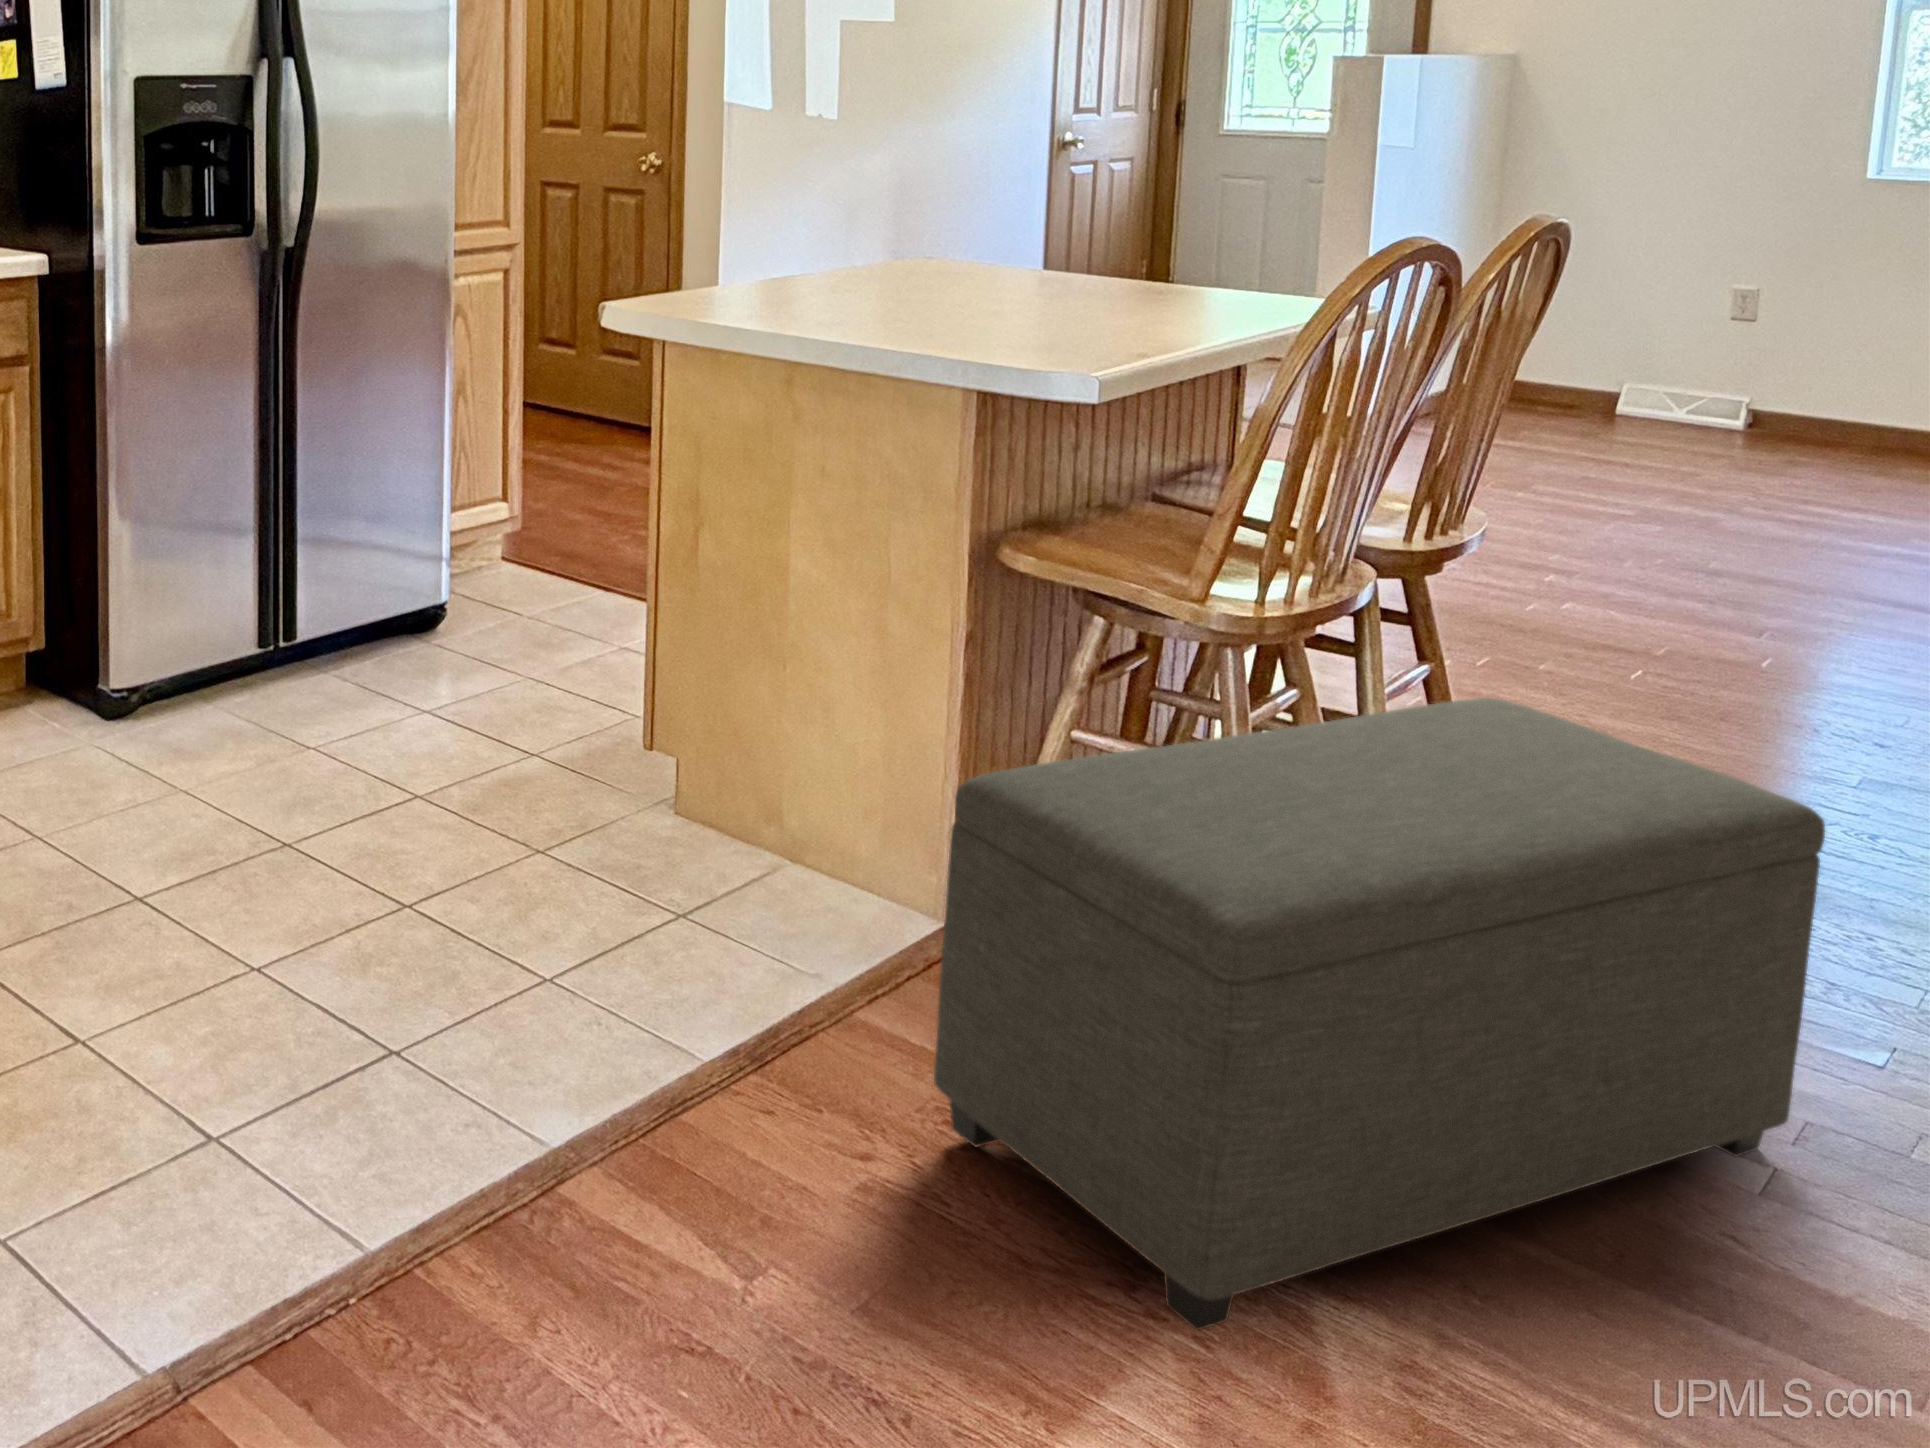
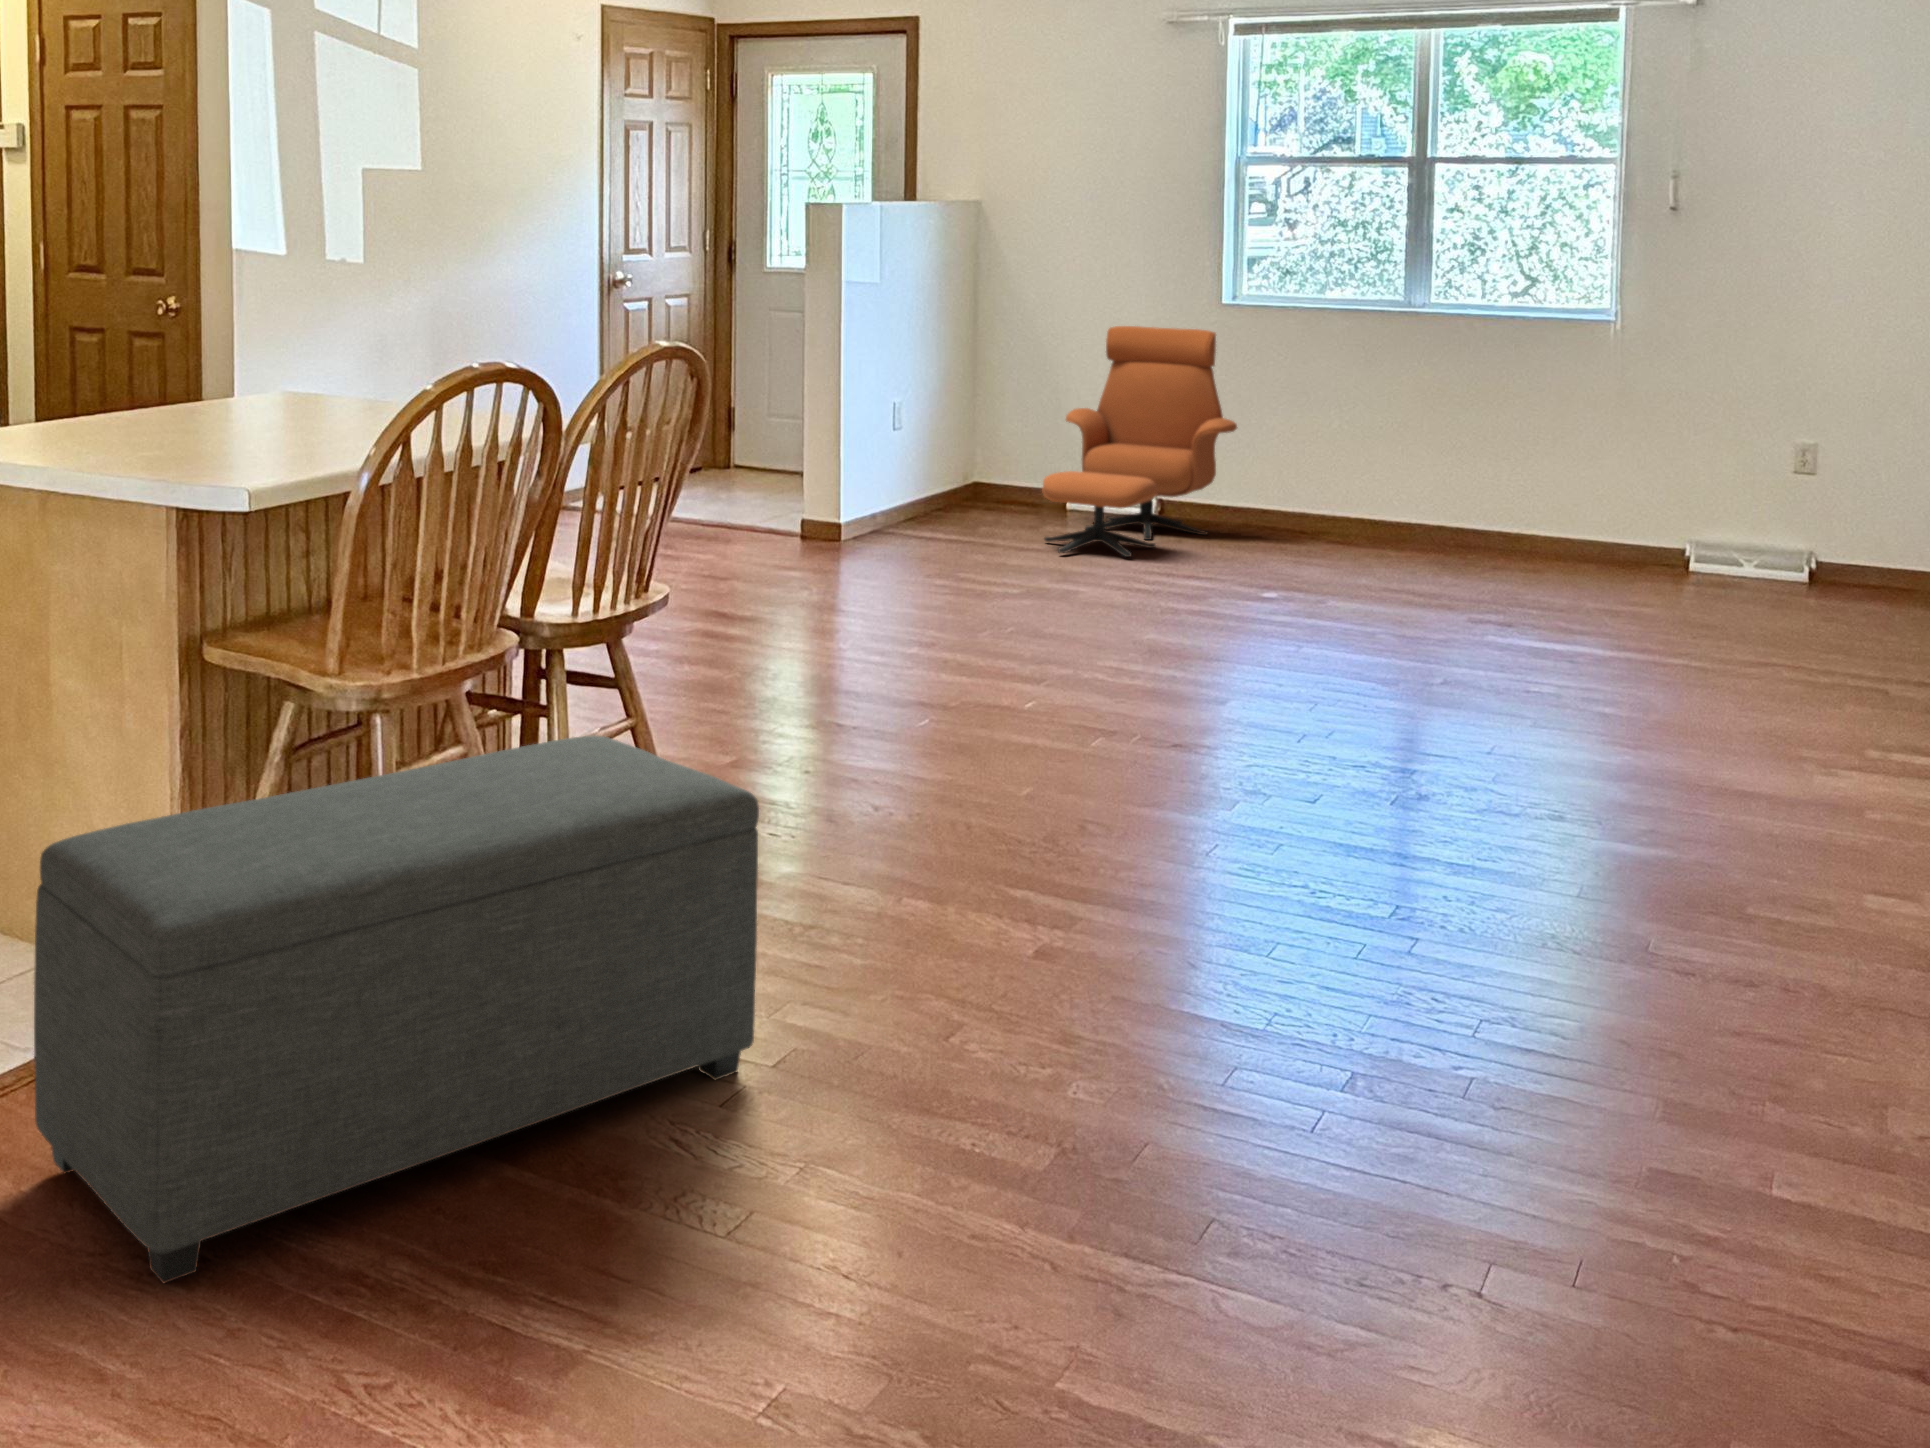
lounge chair: none [1617,207,1891,485] -> present [1042,326,1237,557]

